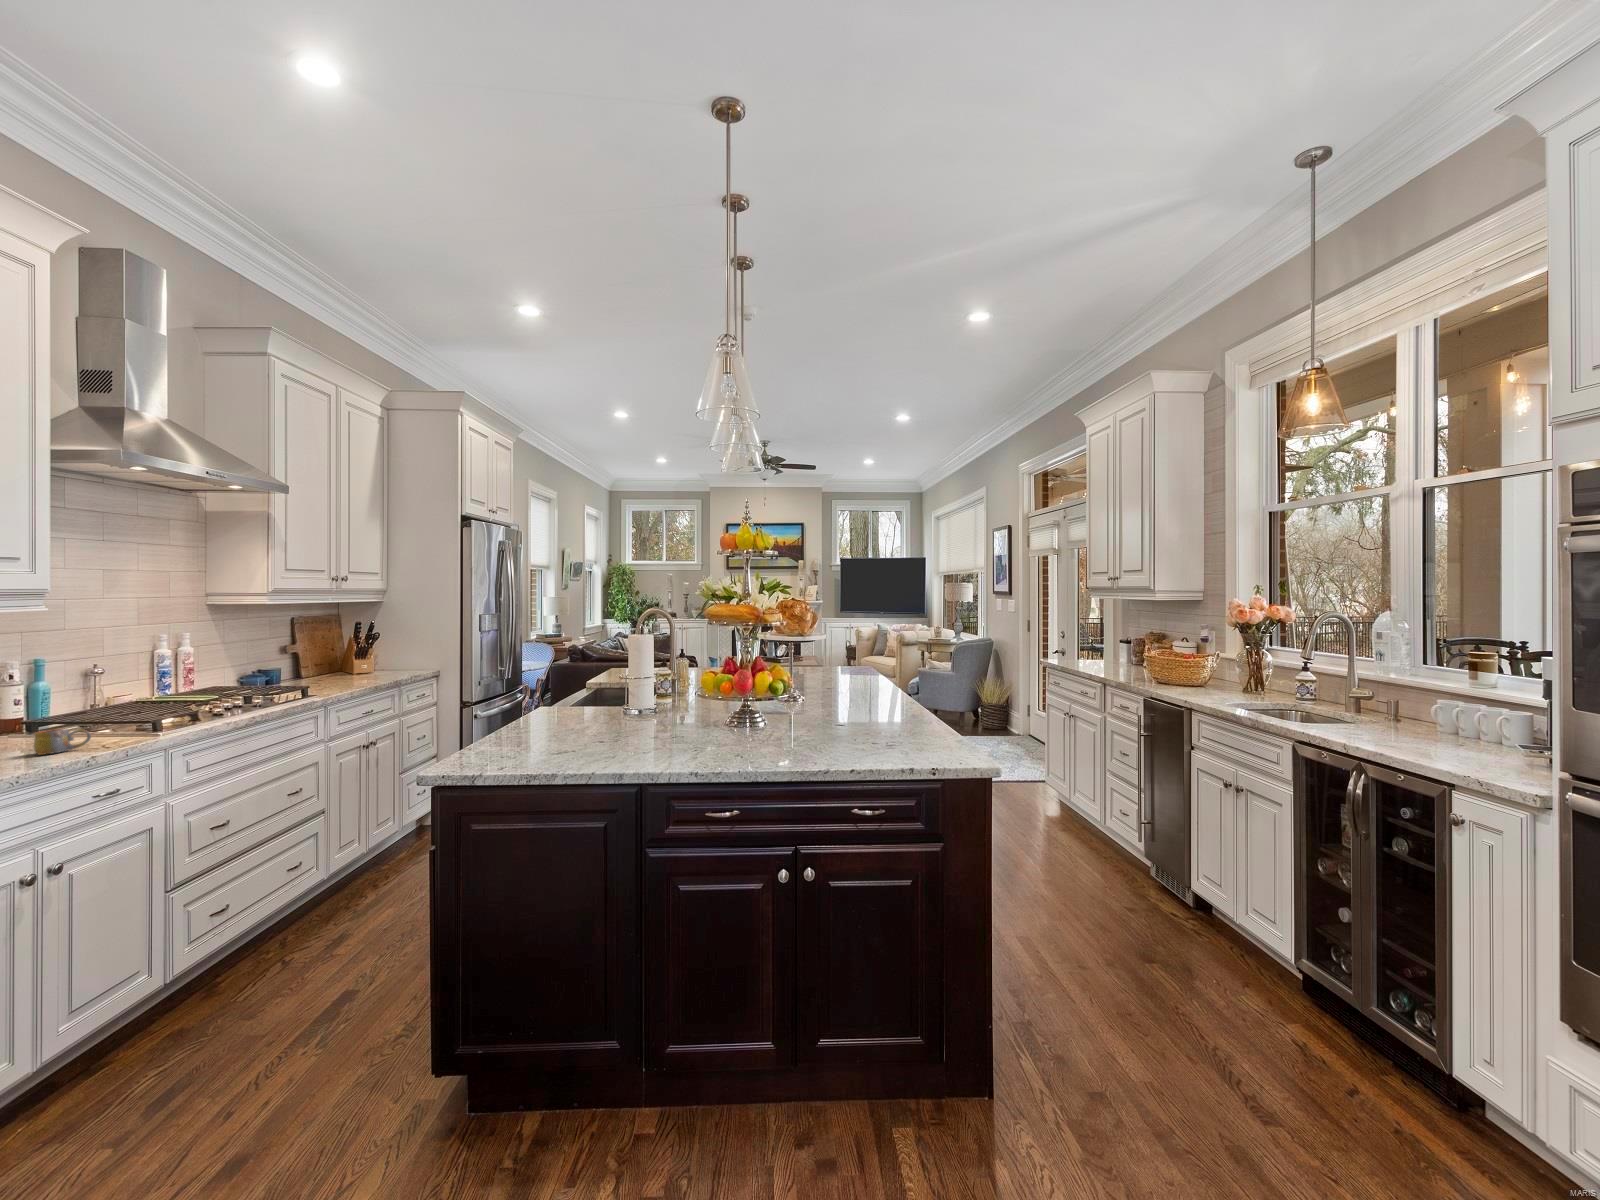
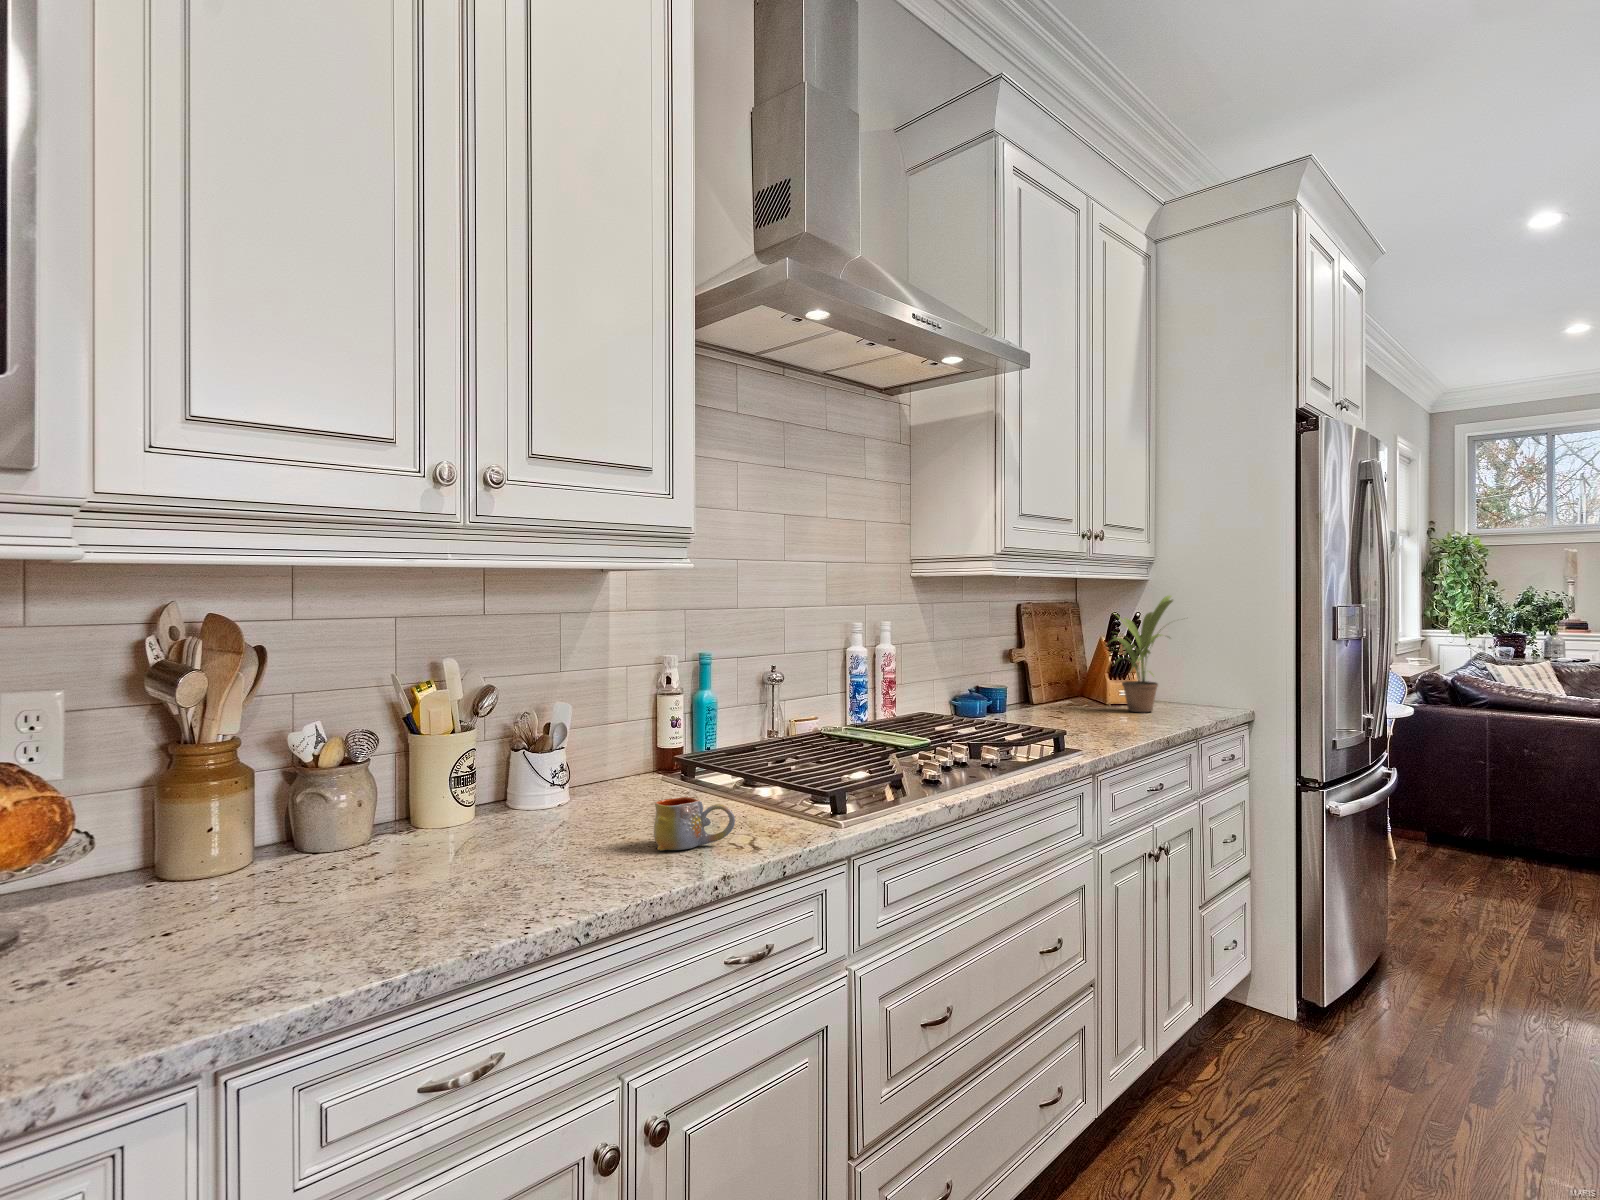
potted plant: none [349,611,398,676] -> present [1111,596,1173,712]

